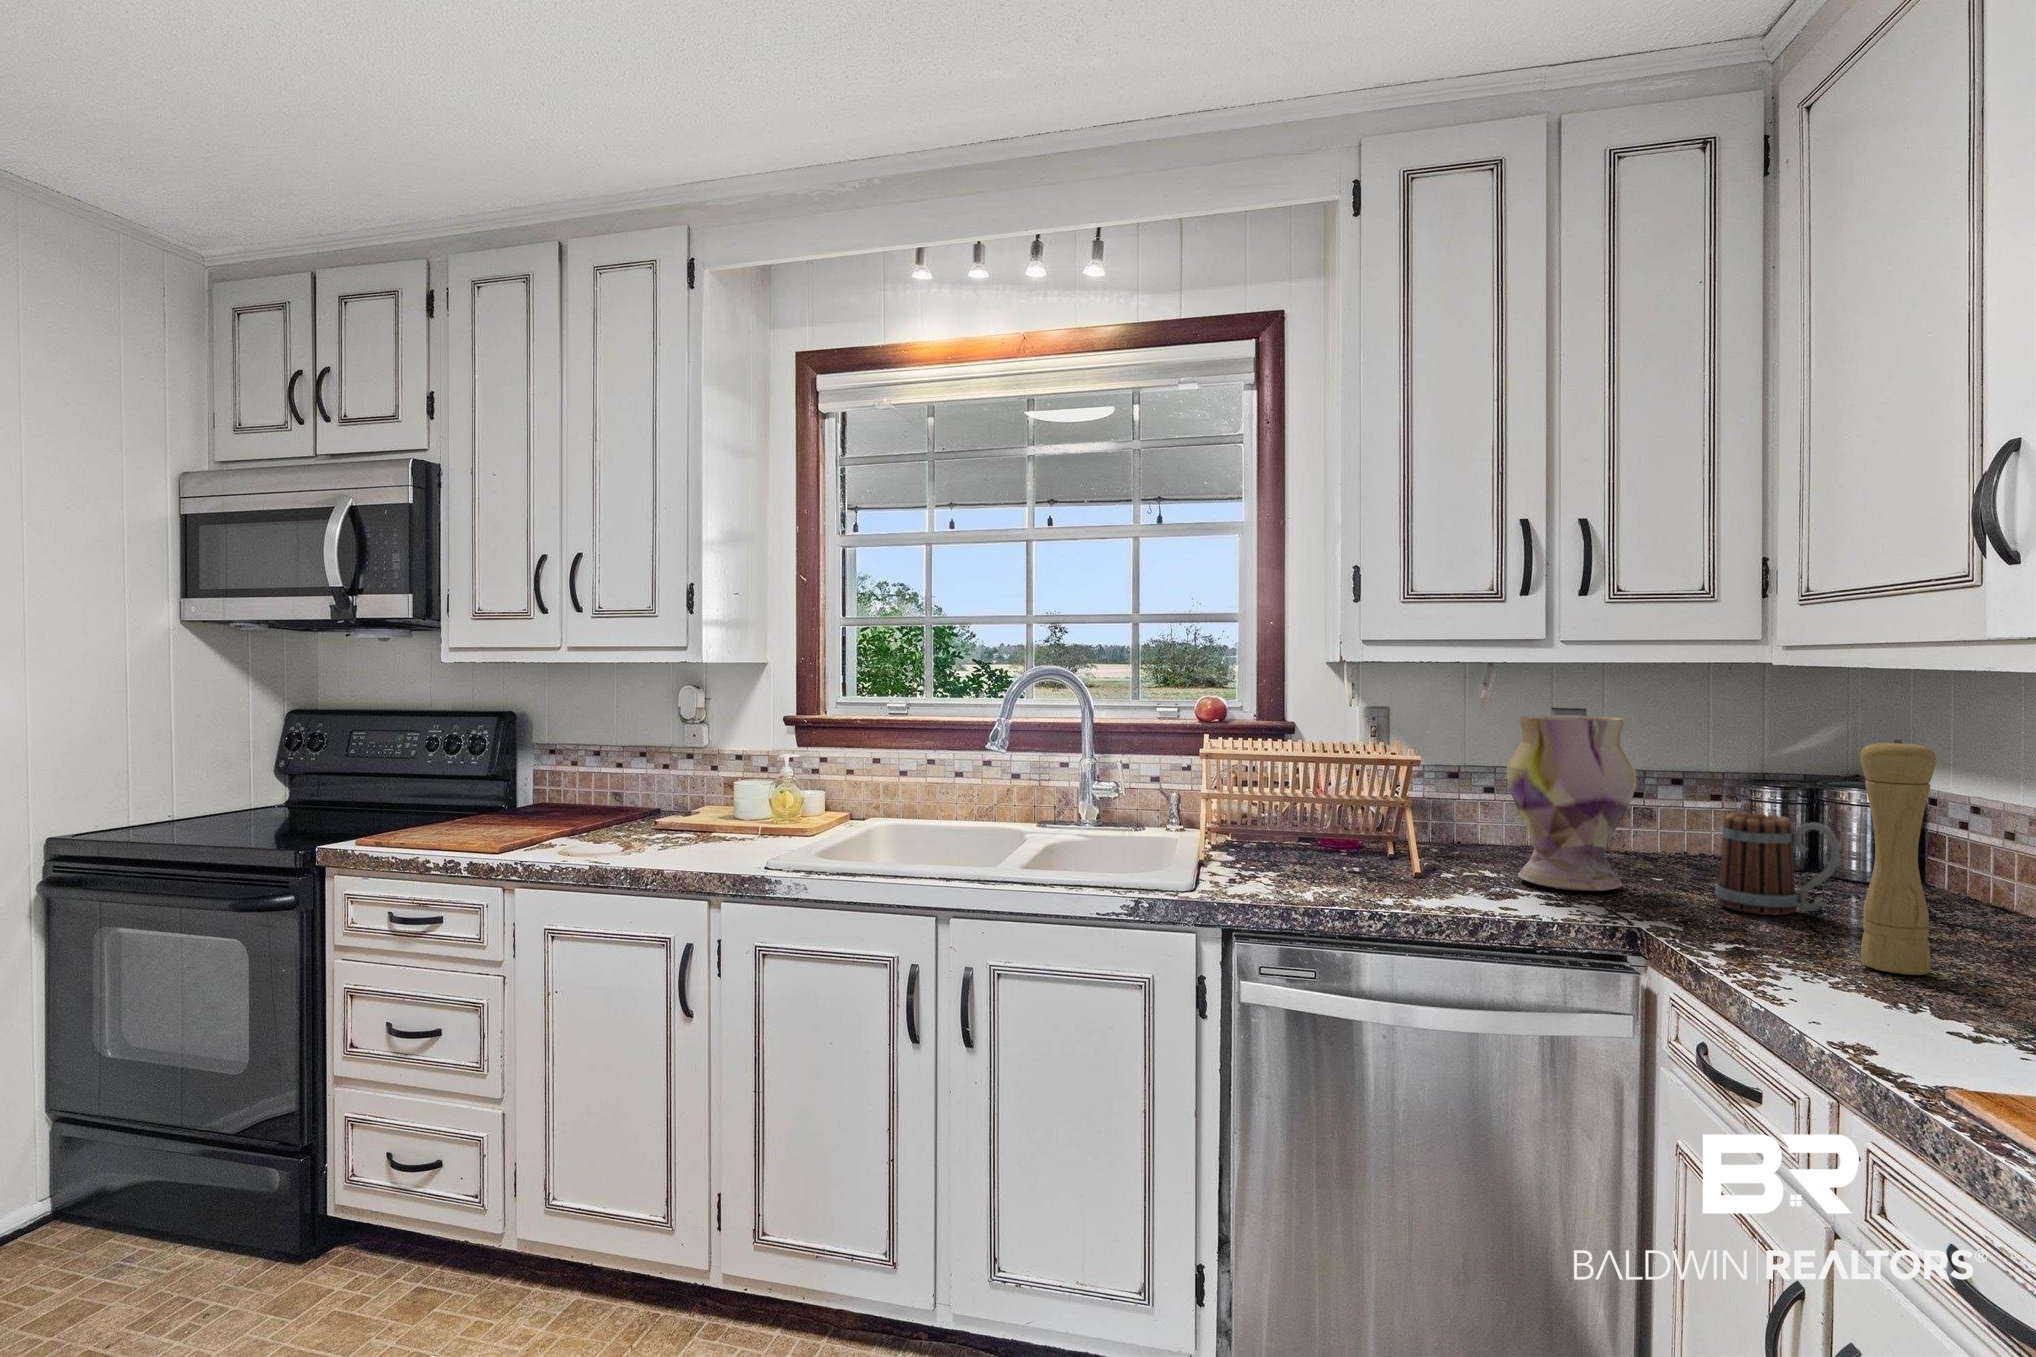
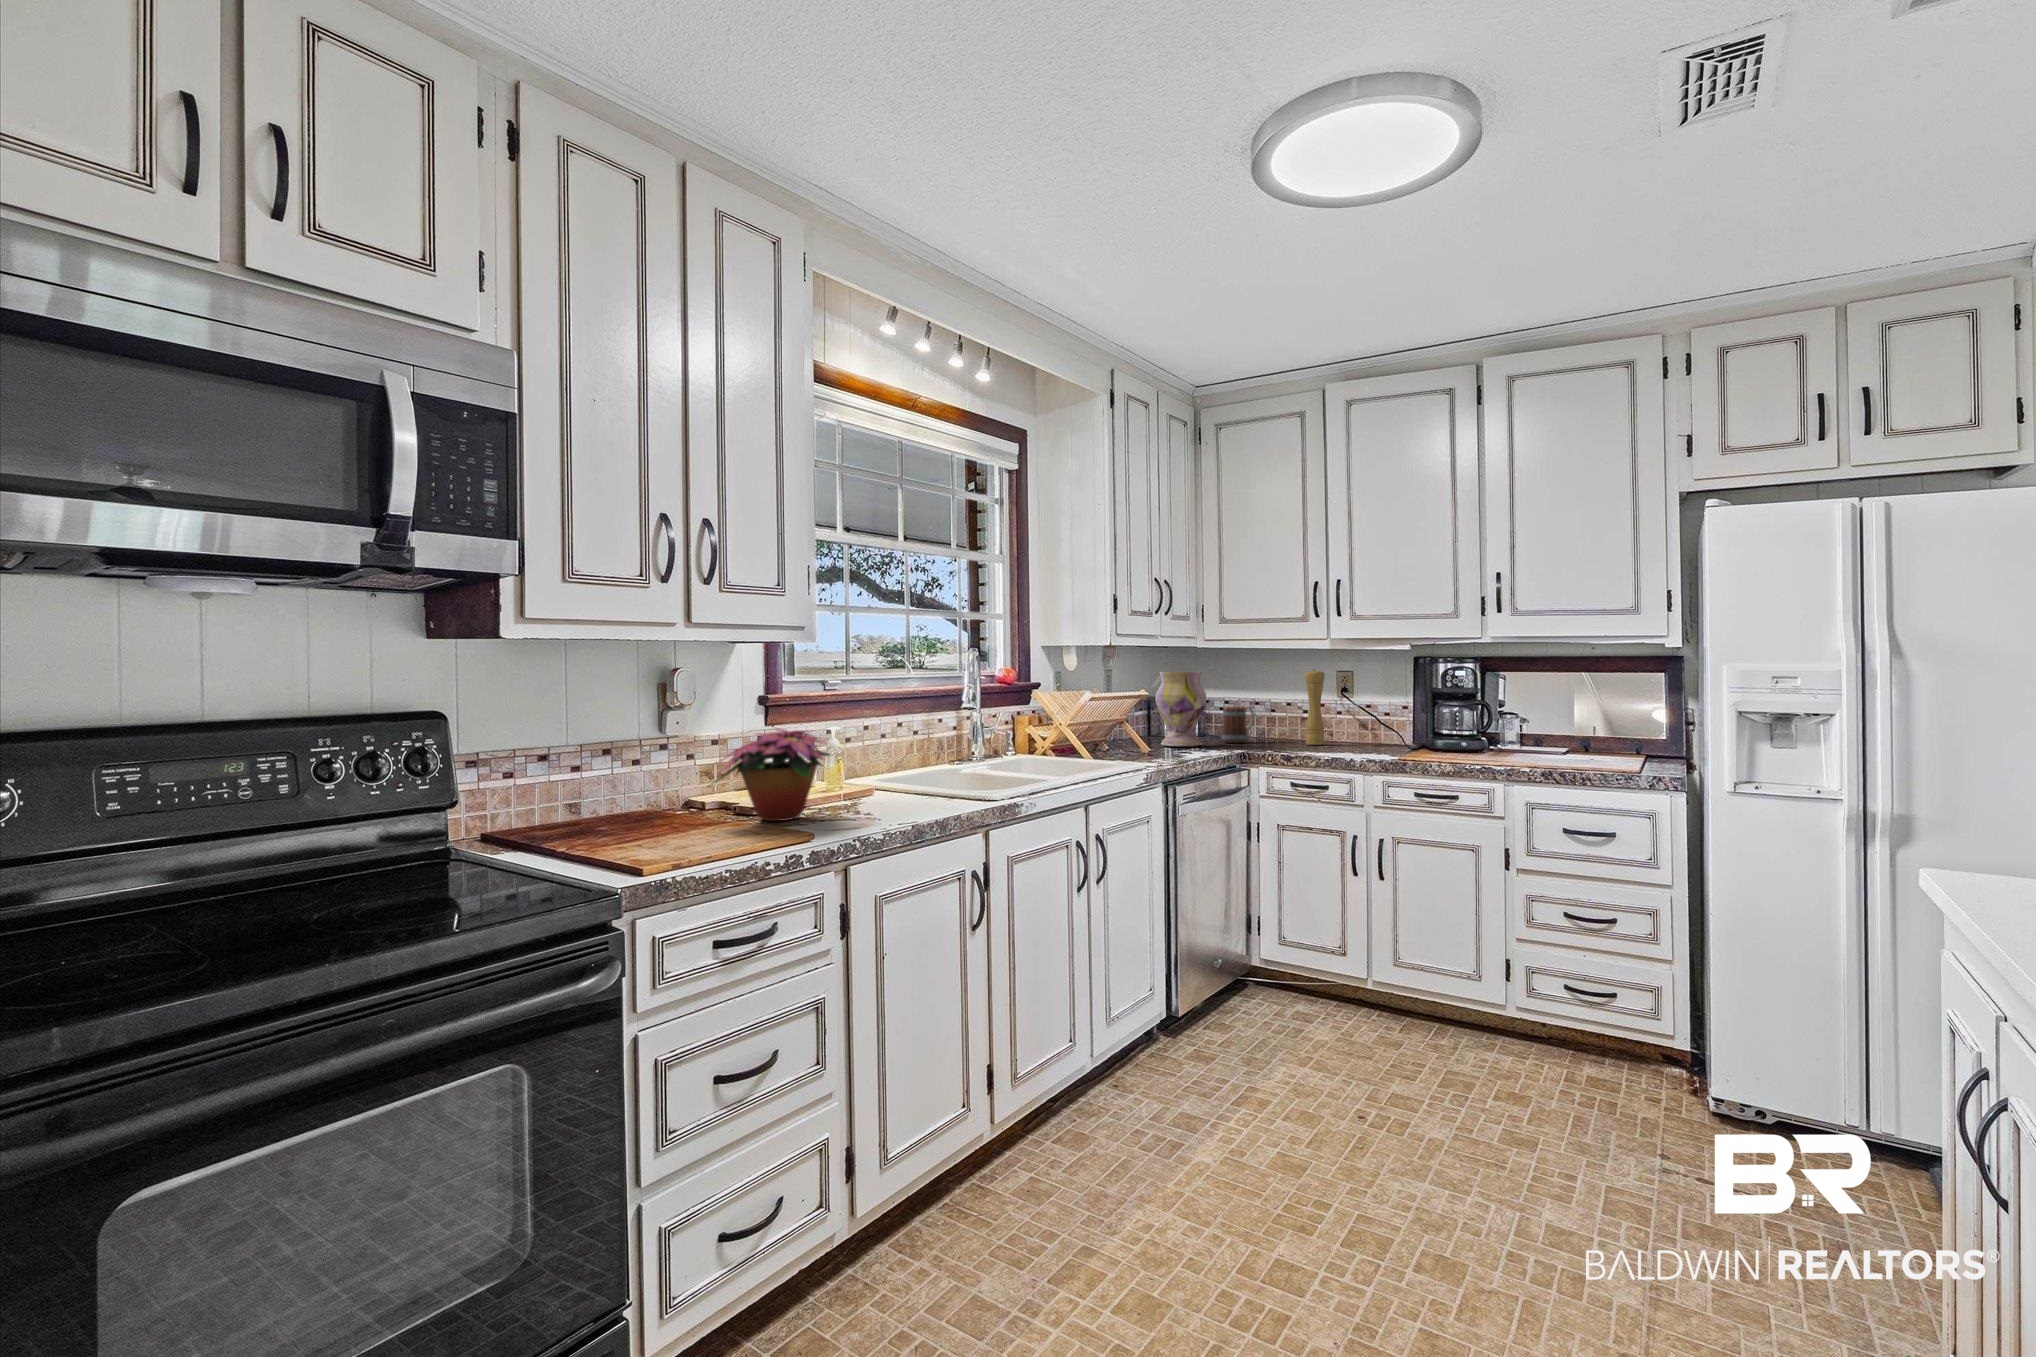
flower arrangement: none [556,746,694,838] -> present [709,728,830,821]

